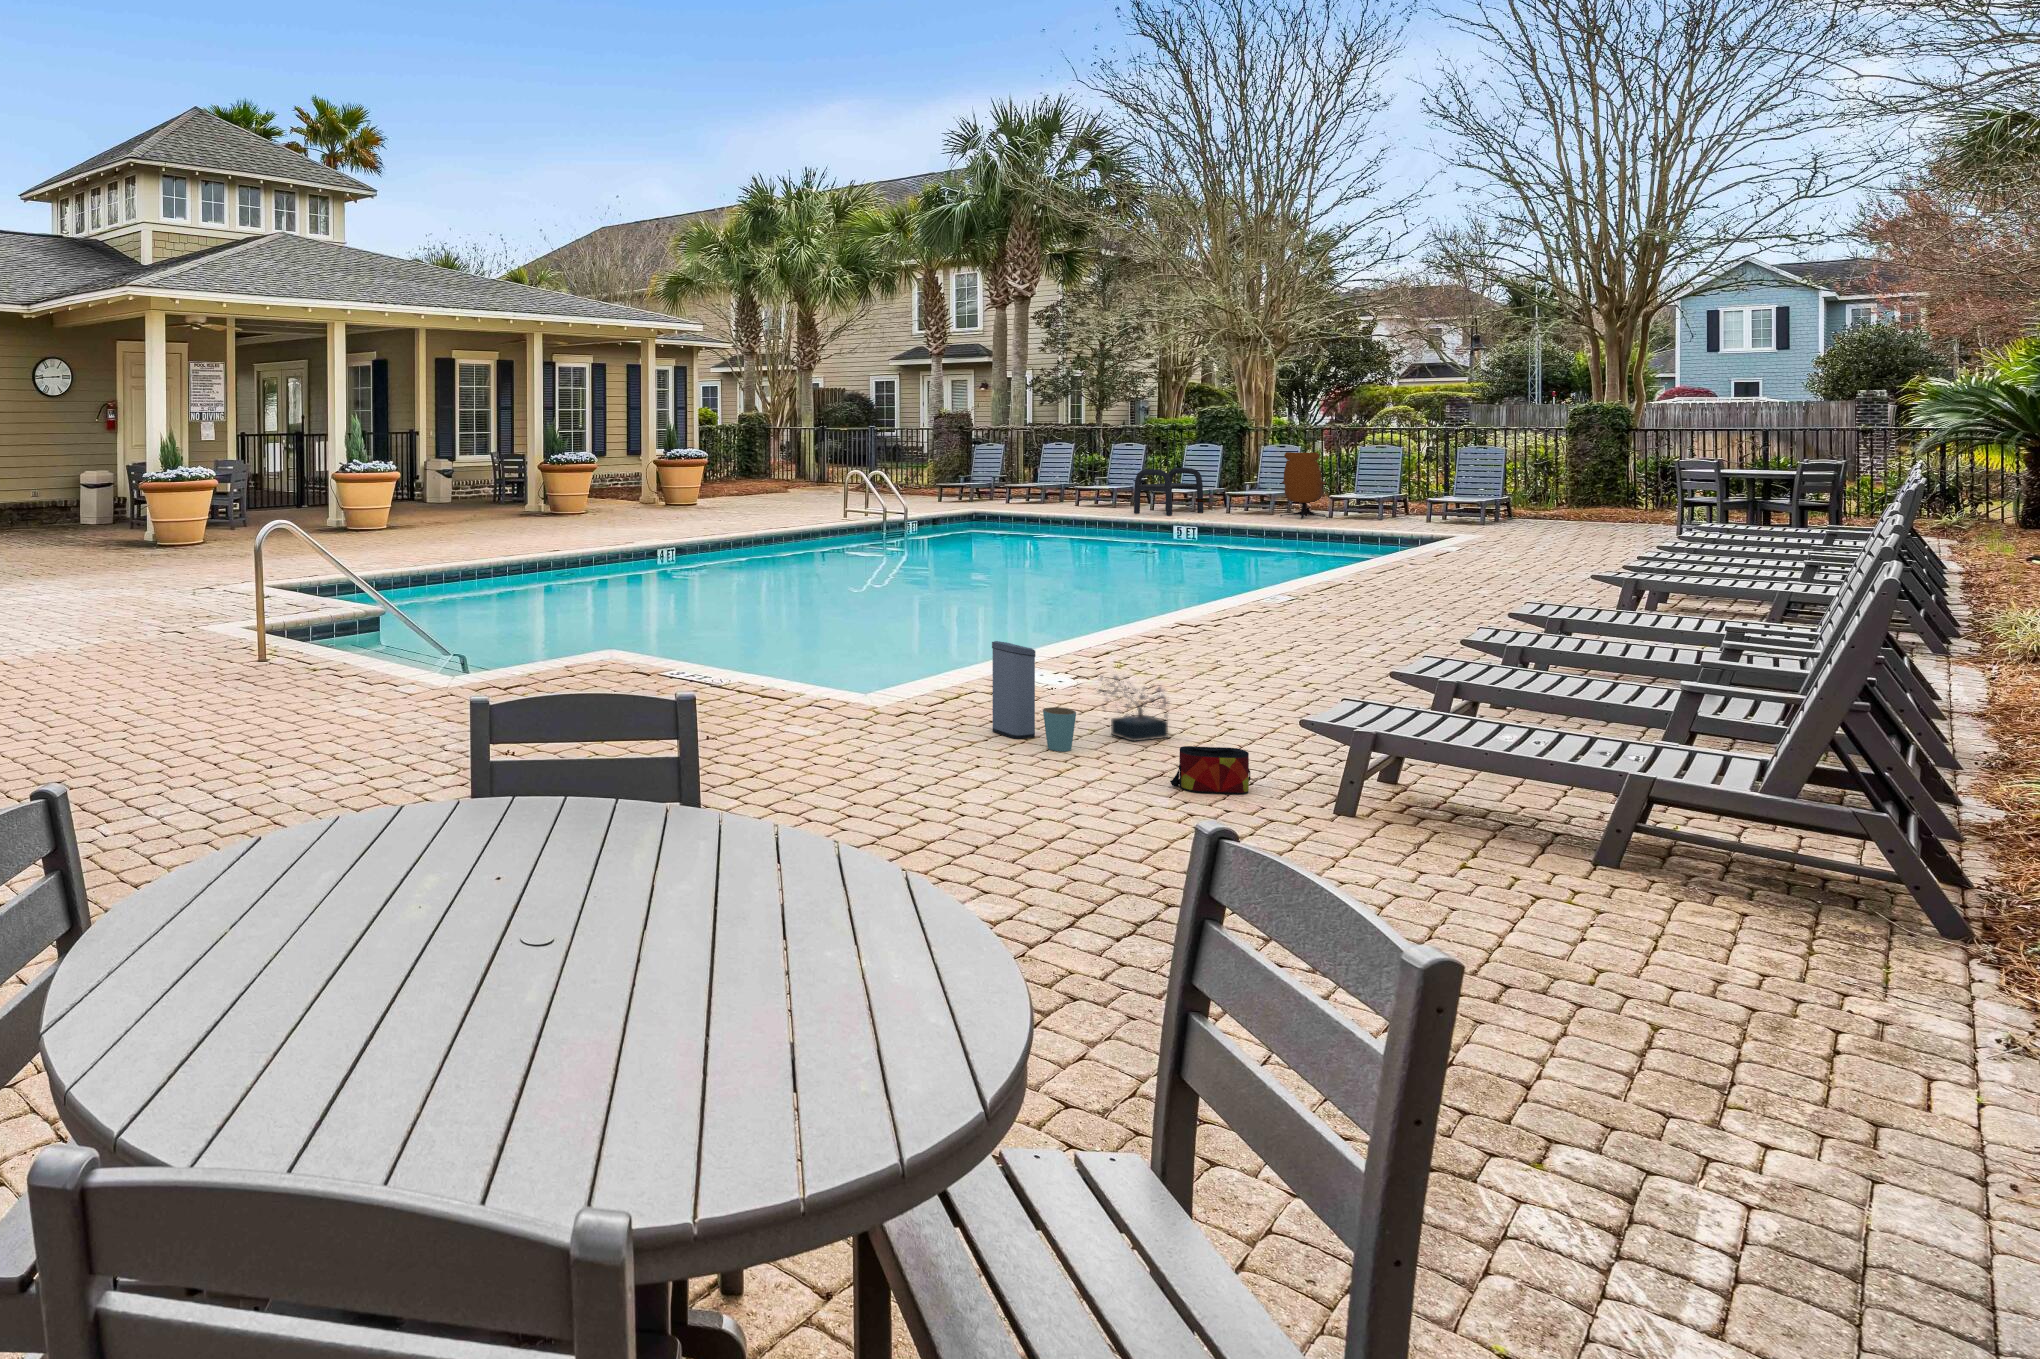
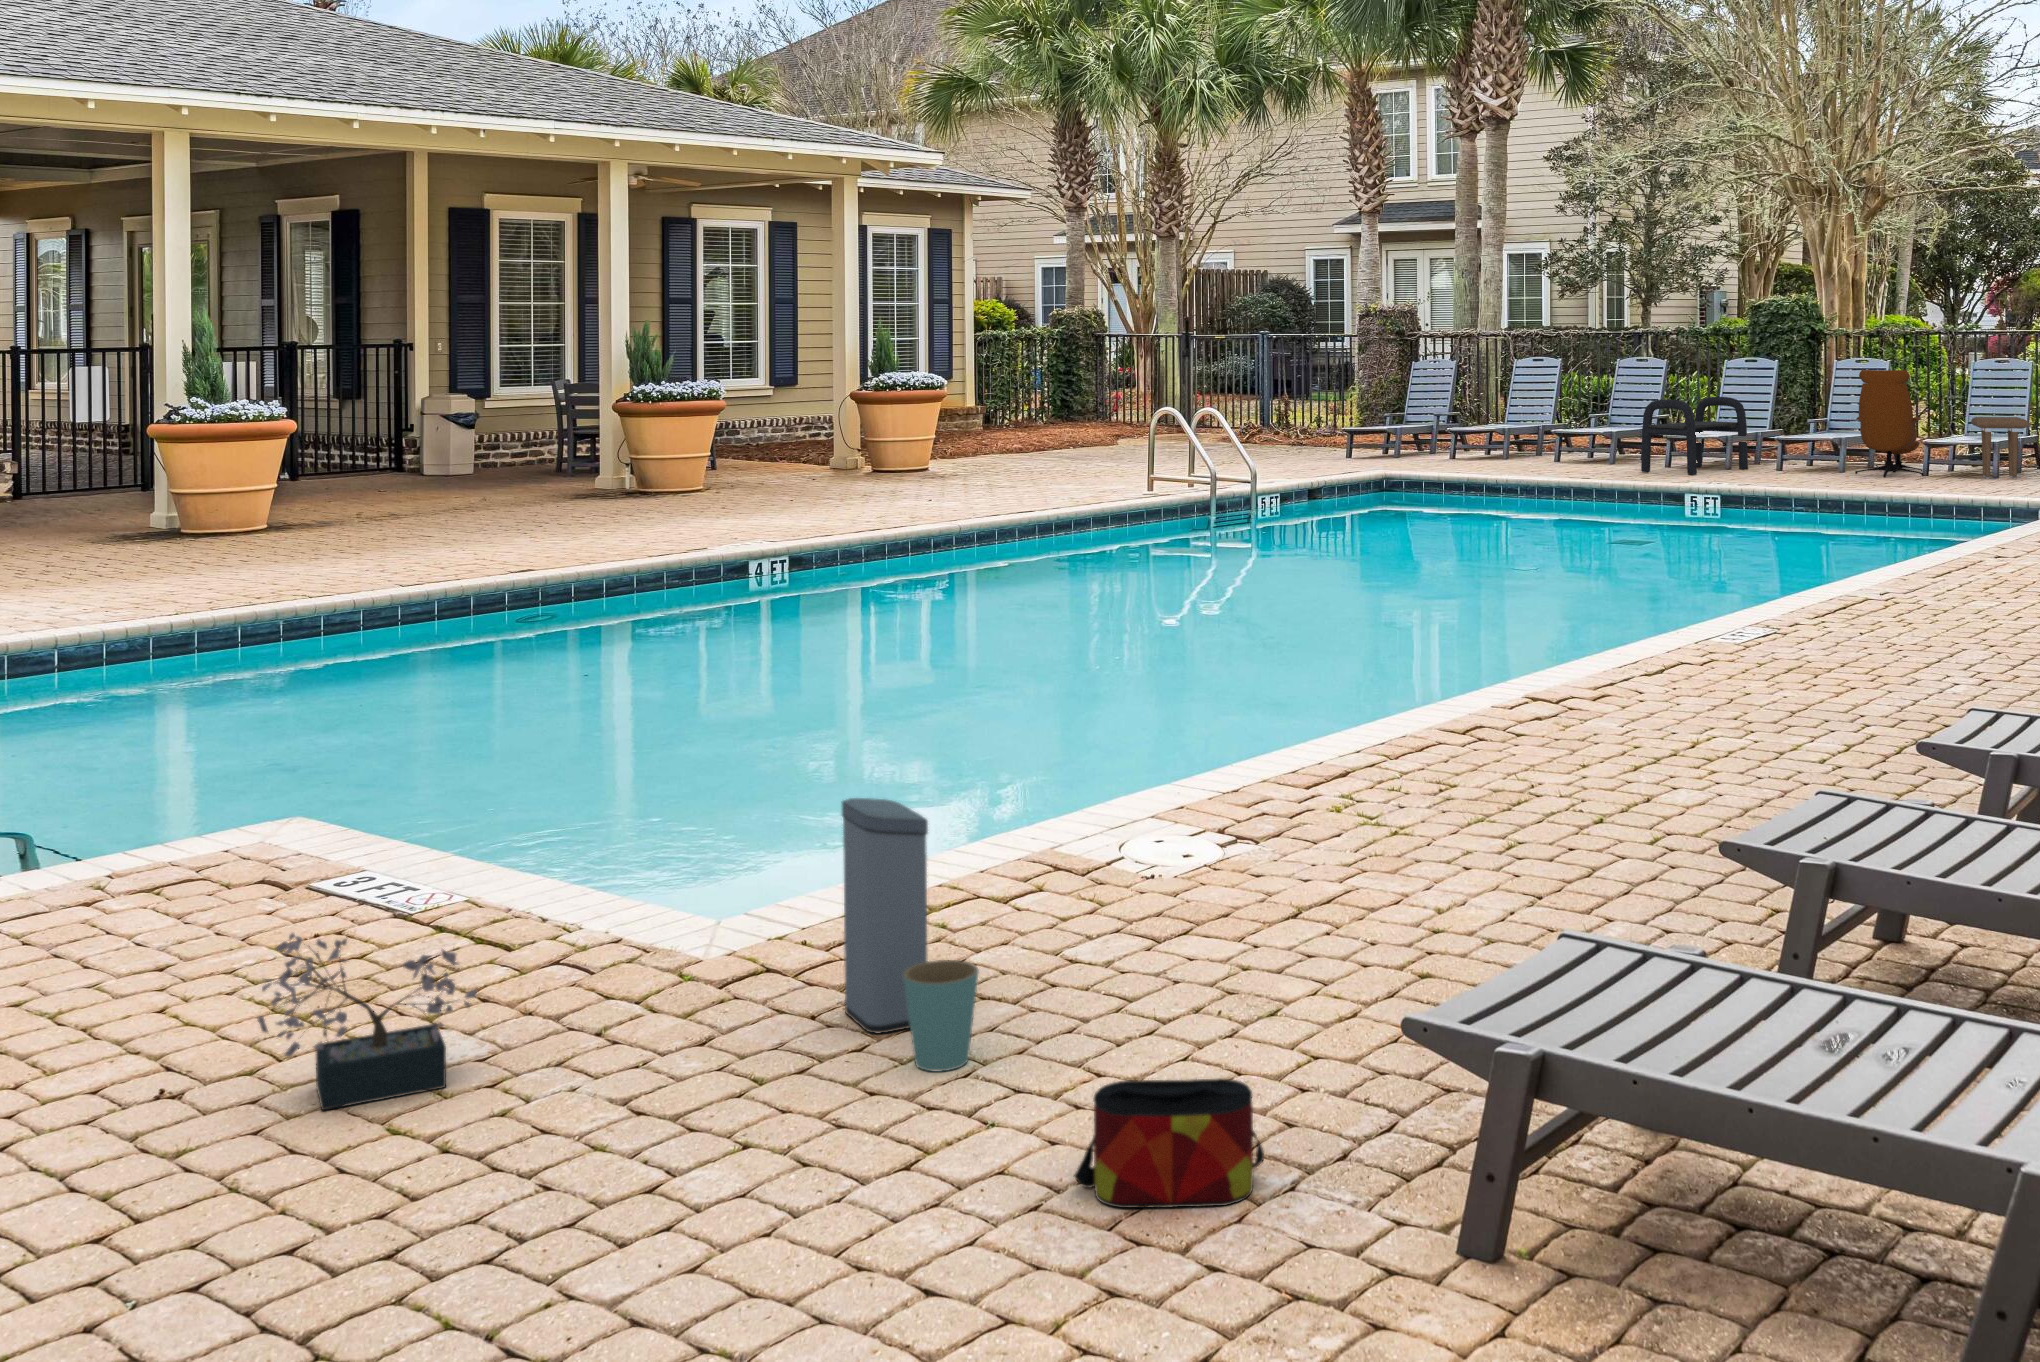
side table: none [1361,482,1404,522] -> present [1971,417,2029,479]
decorative plant: present [1099,676,1169,741] -> present [258,933,477,1110]

